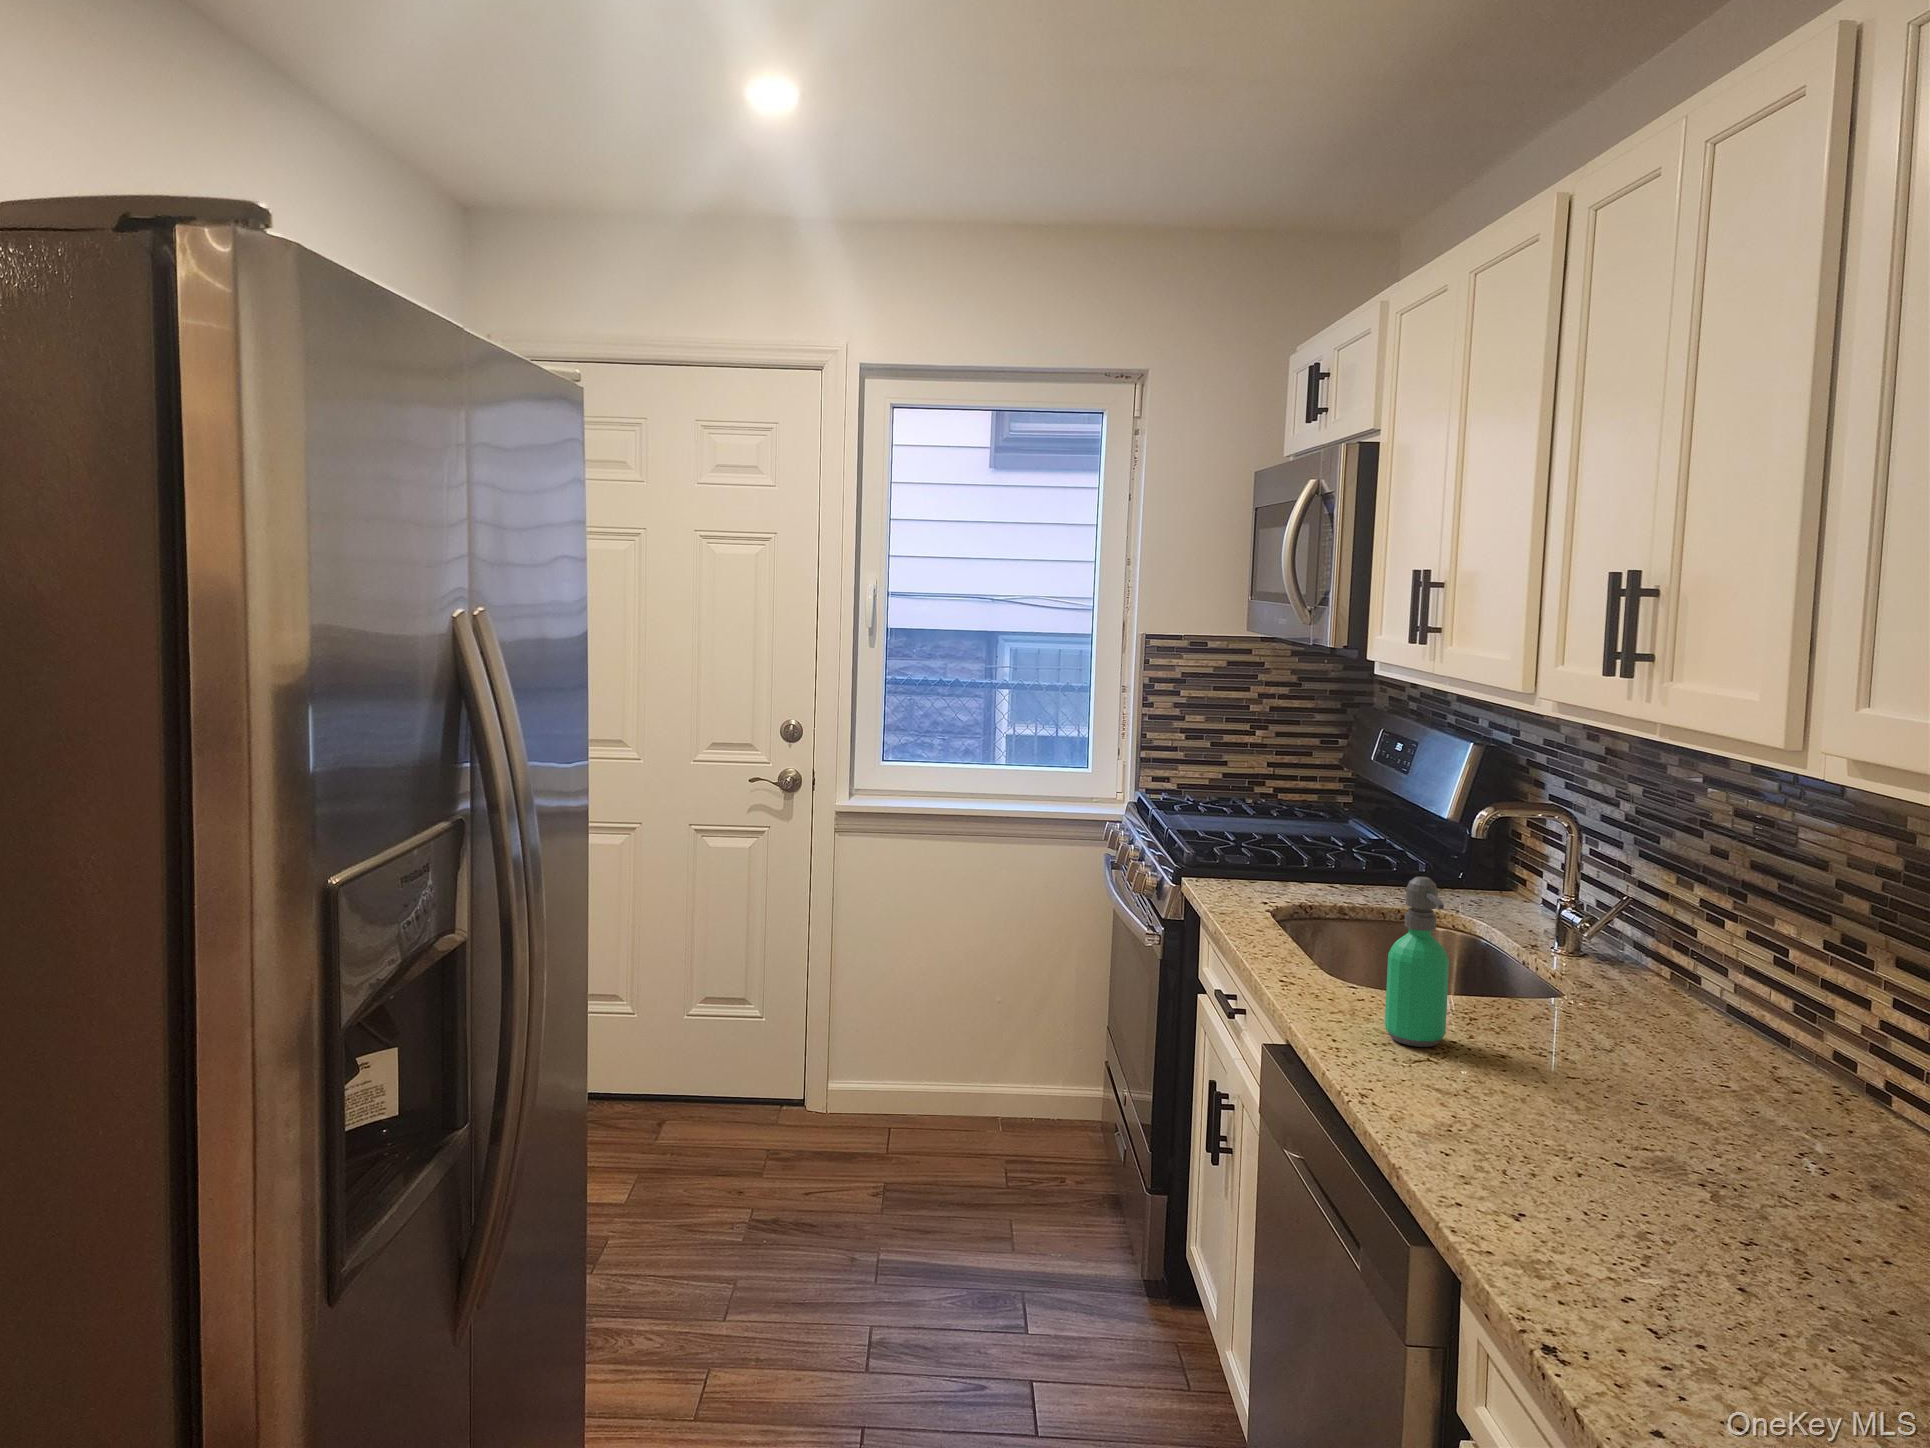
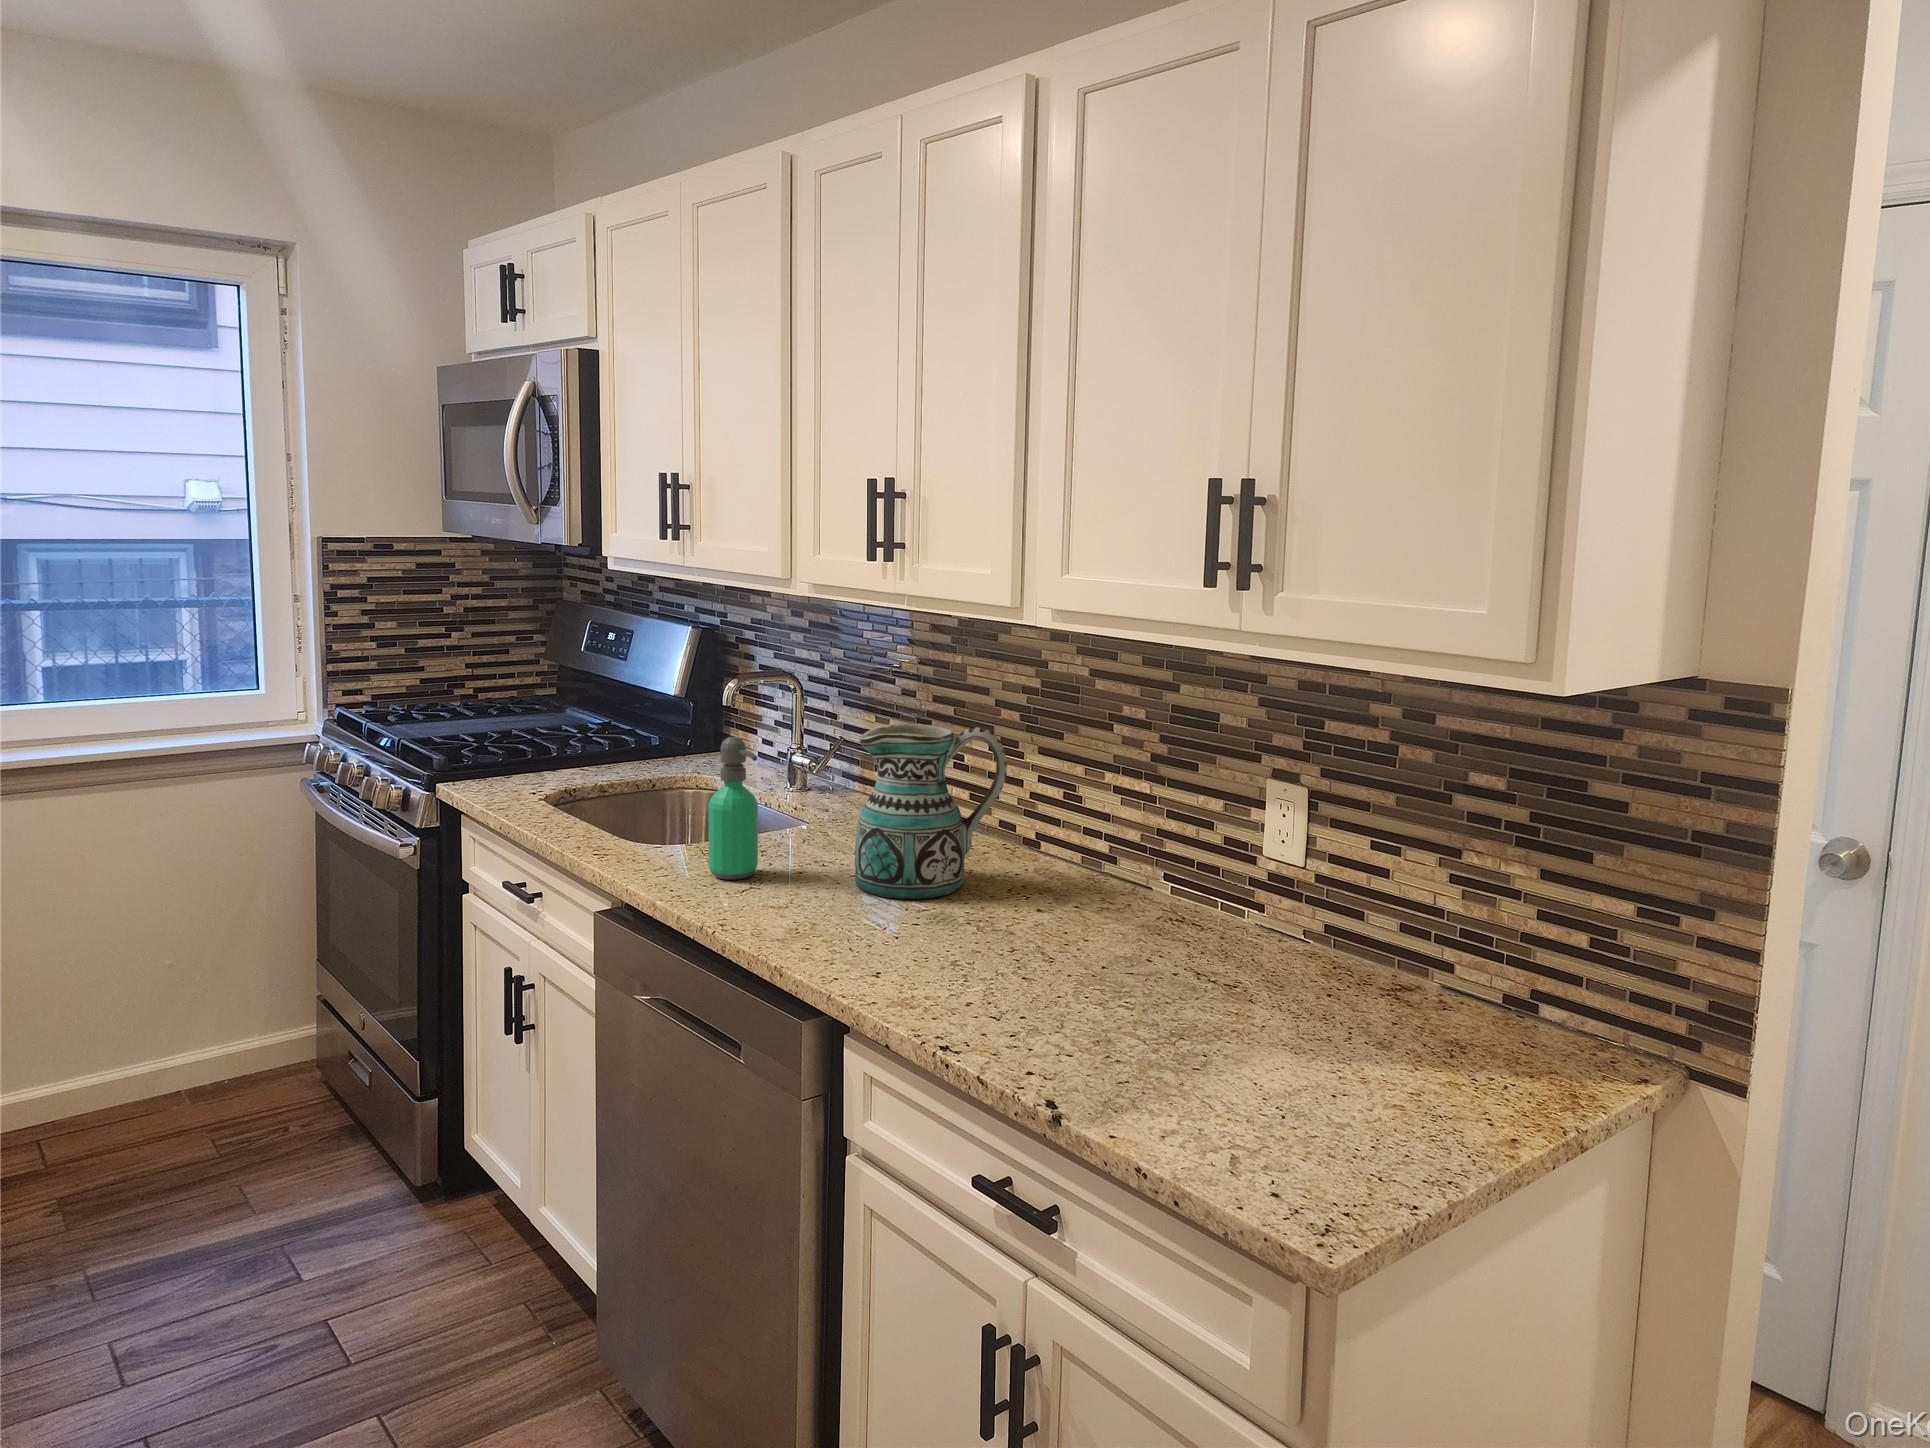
ceramic pitcher: none [1563,890,1806,1133] -> present [855,723,1007,899]

